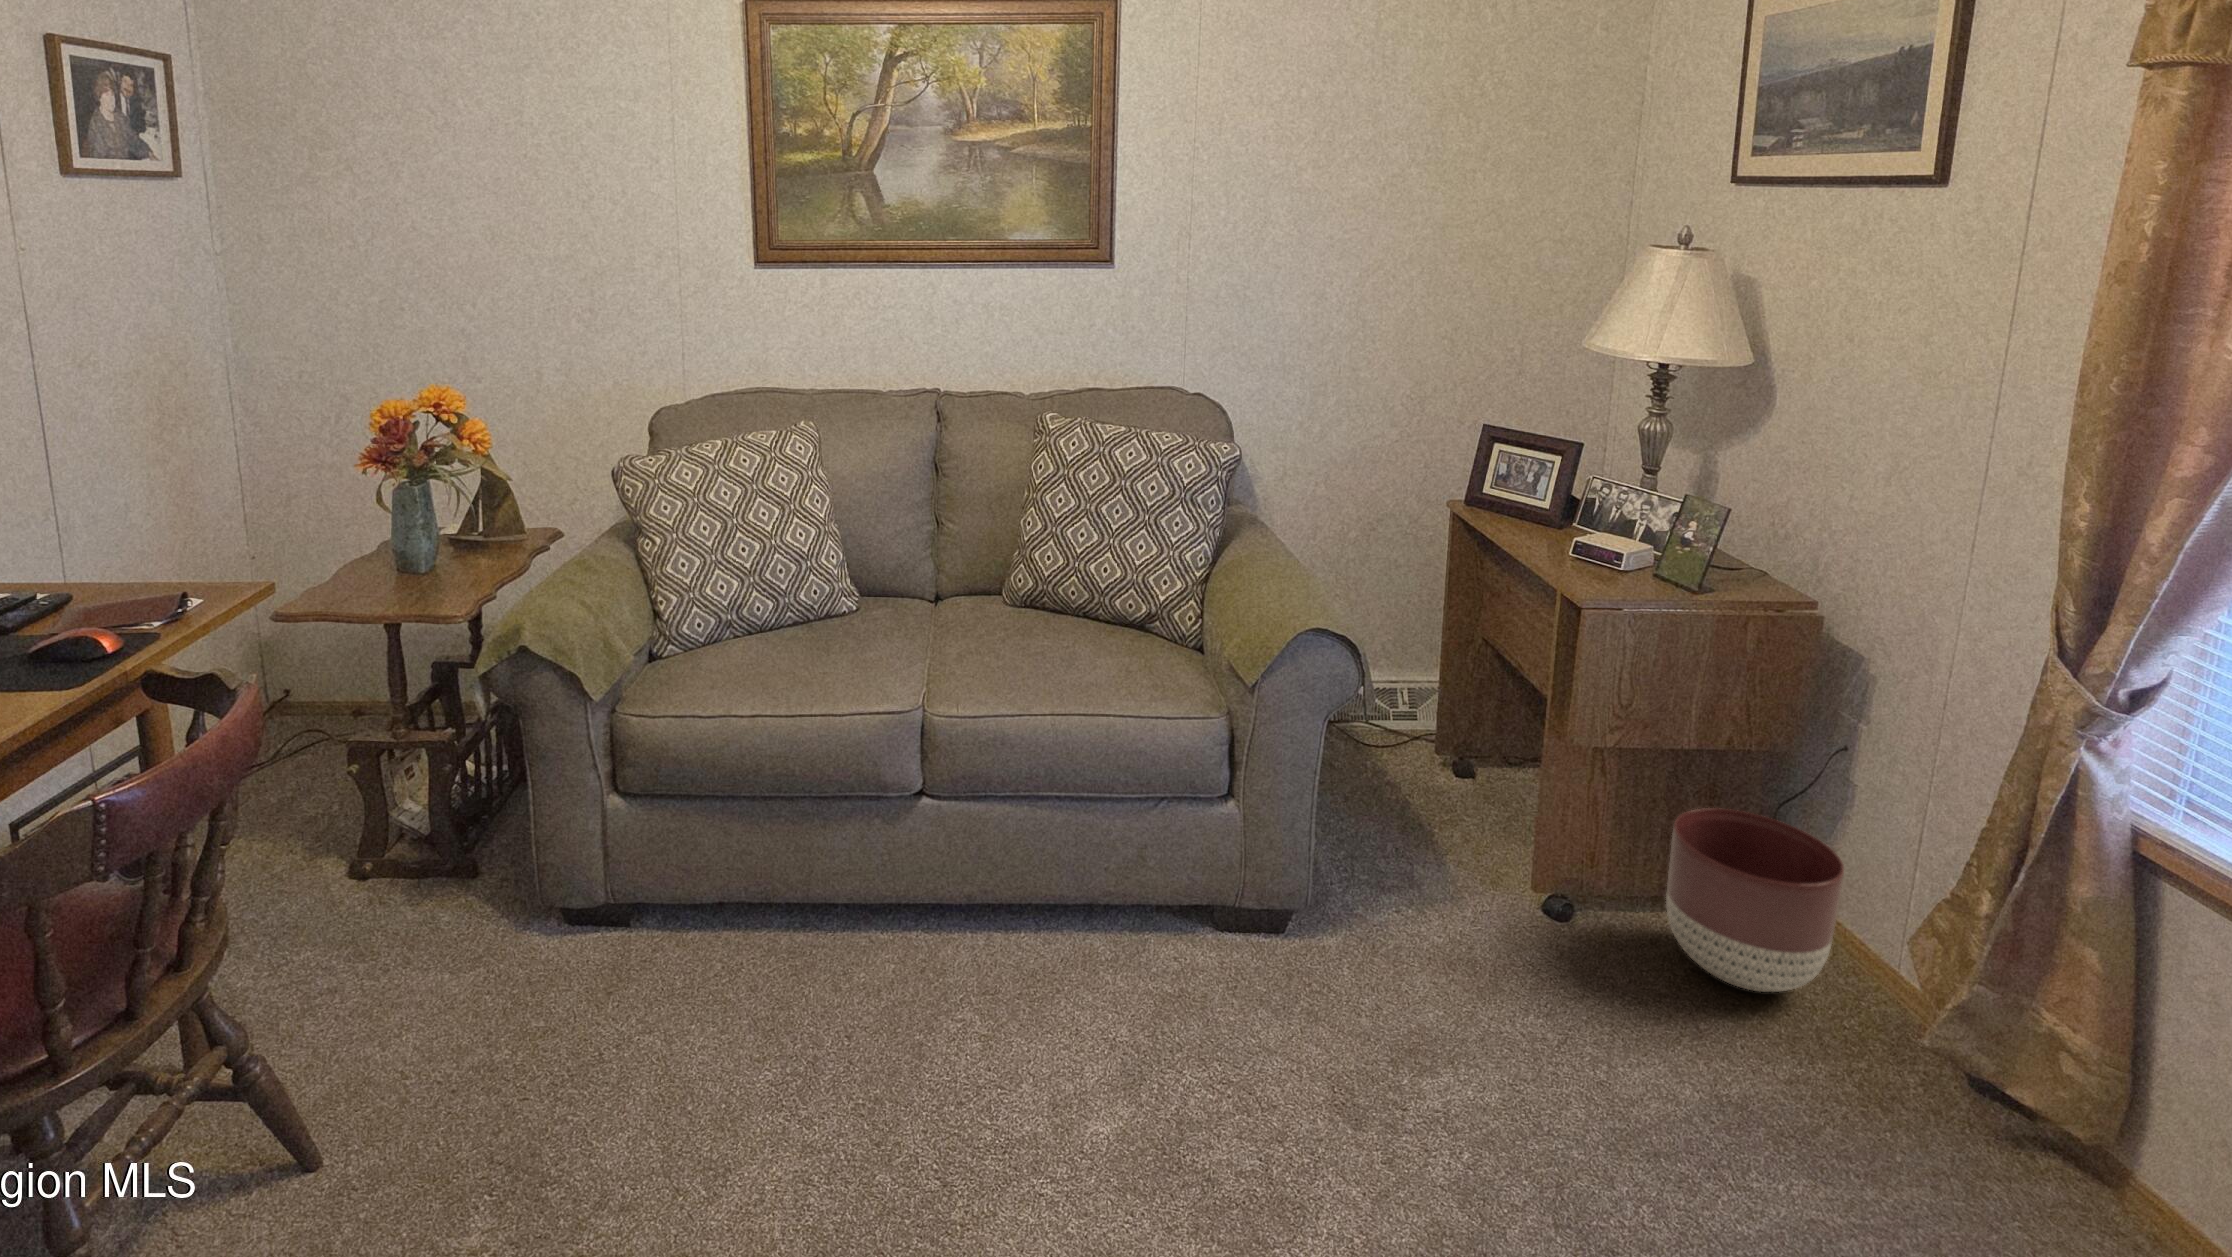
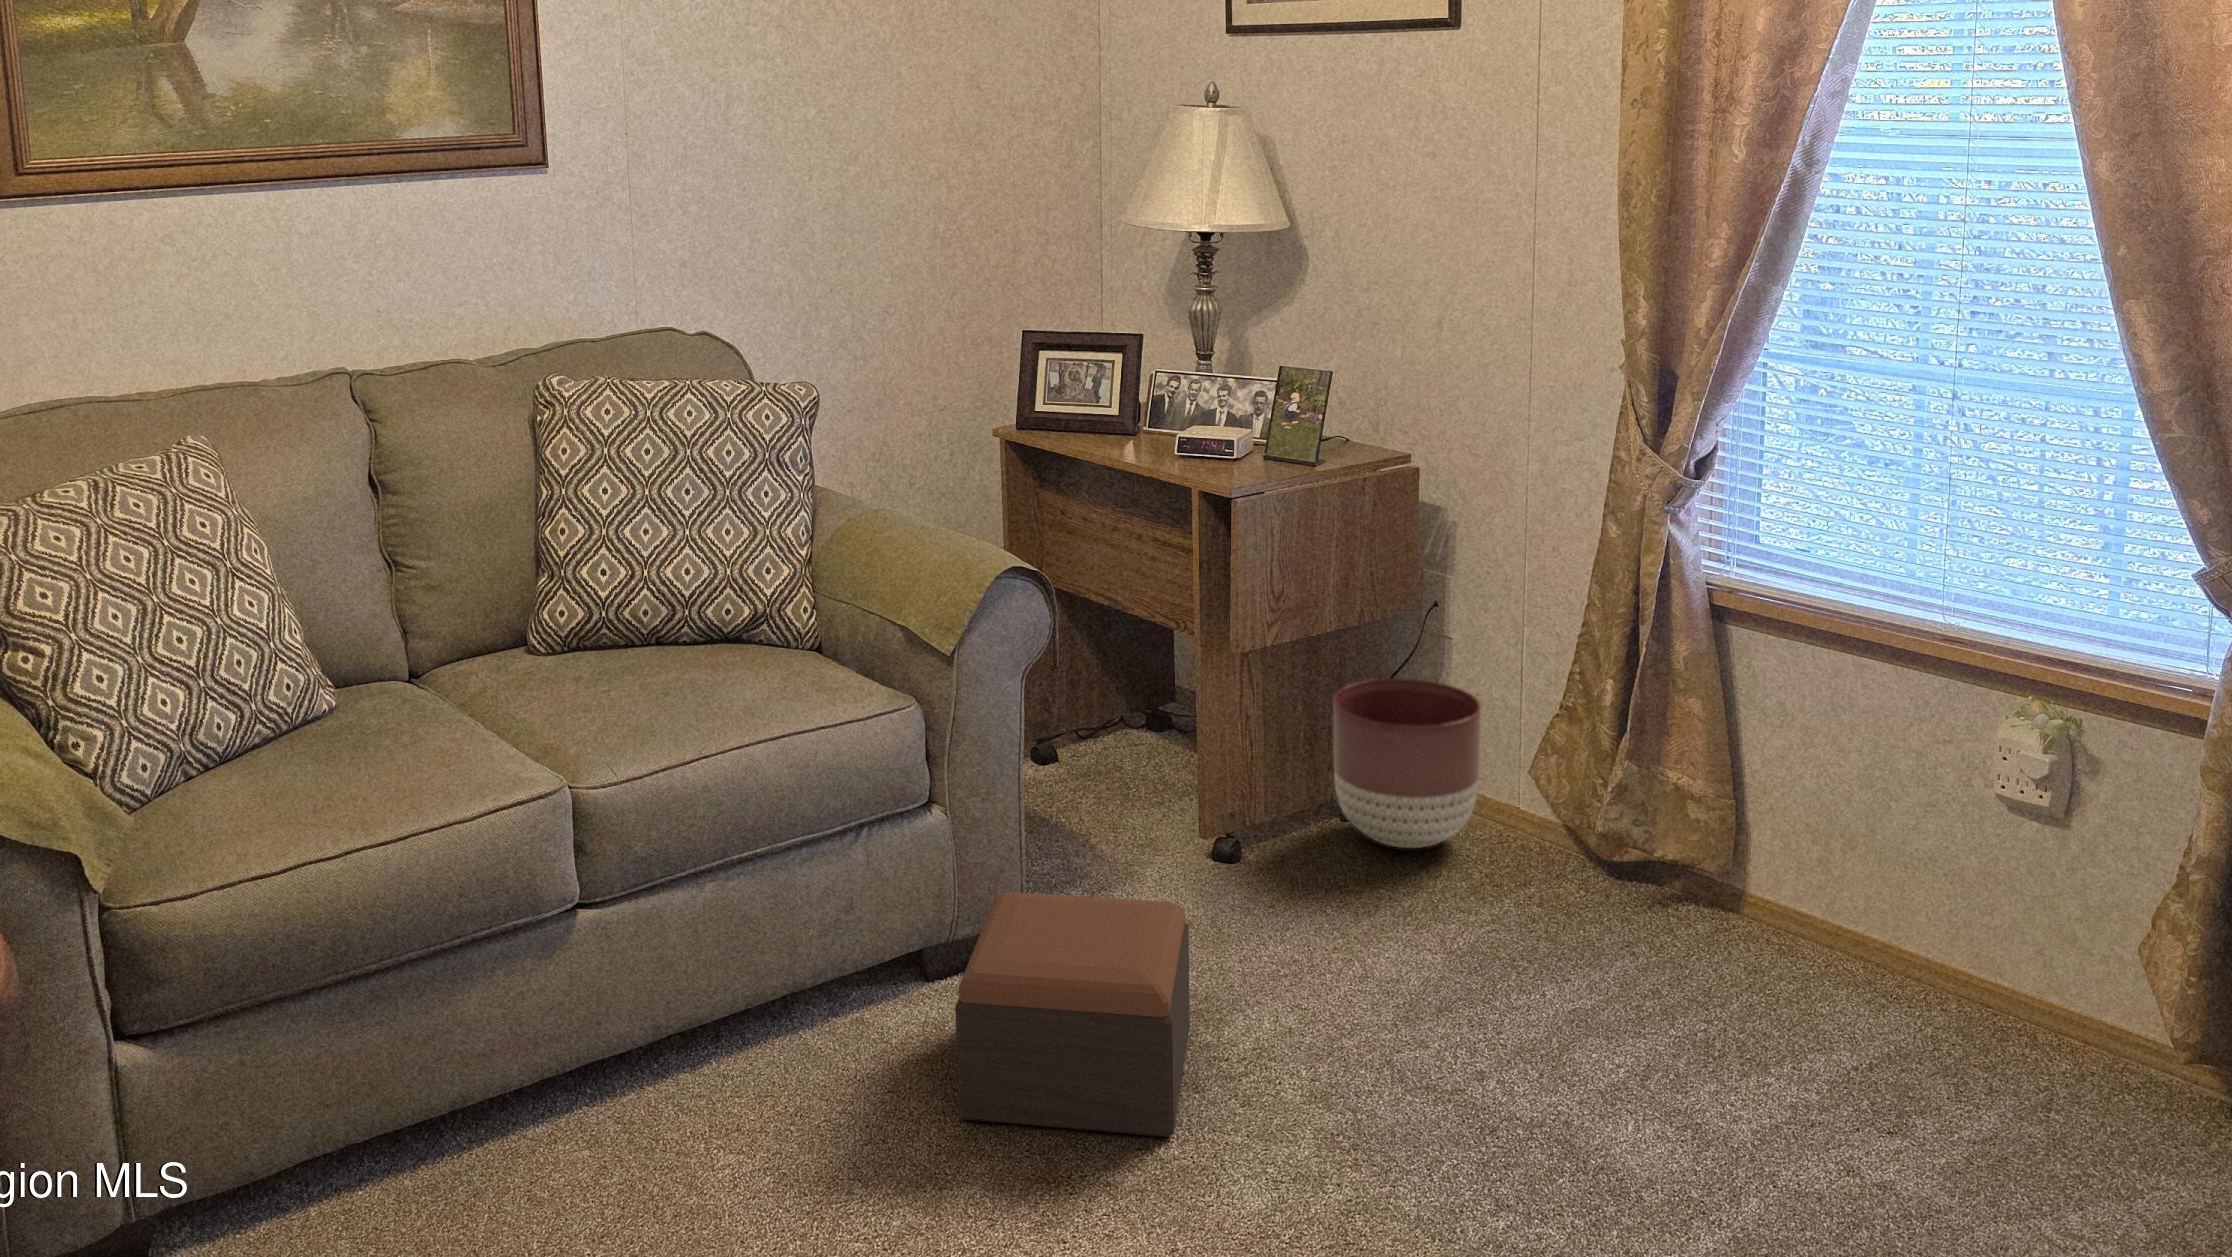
footstool: none [1135,889,1385,1158] -> present [955,892,1190,1137]

